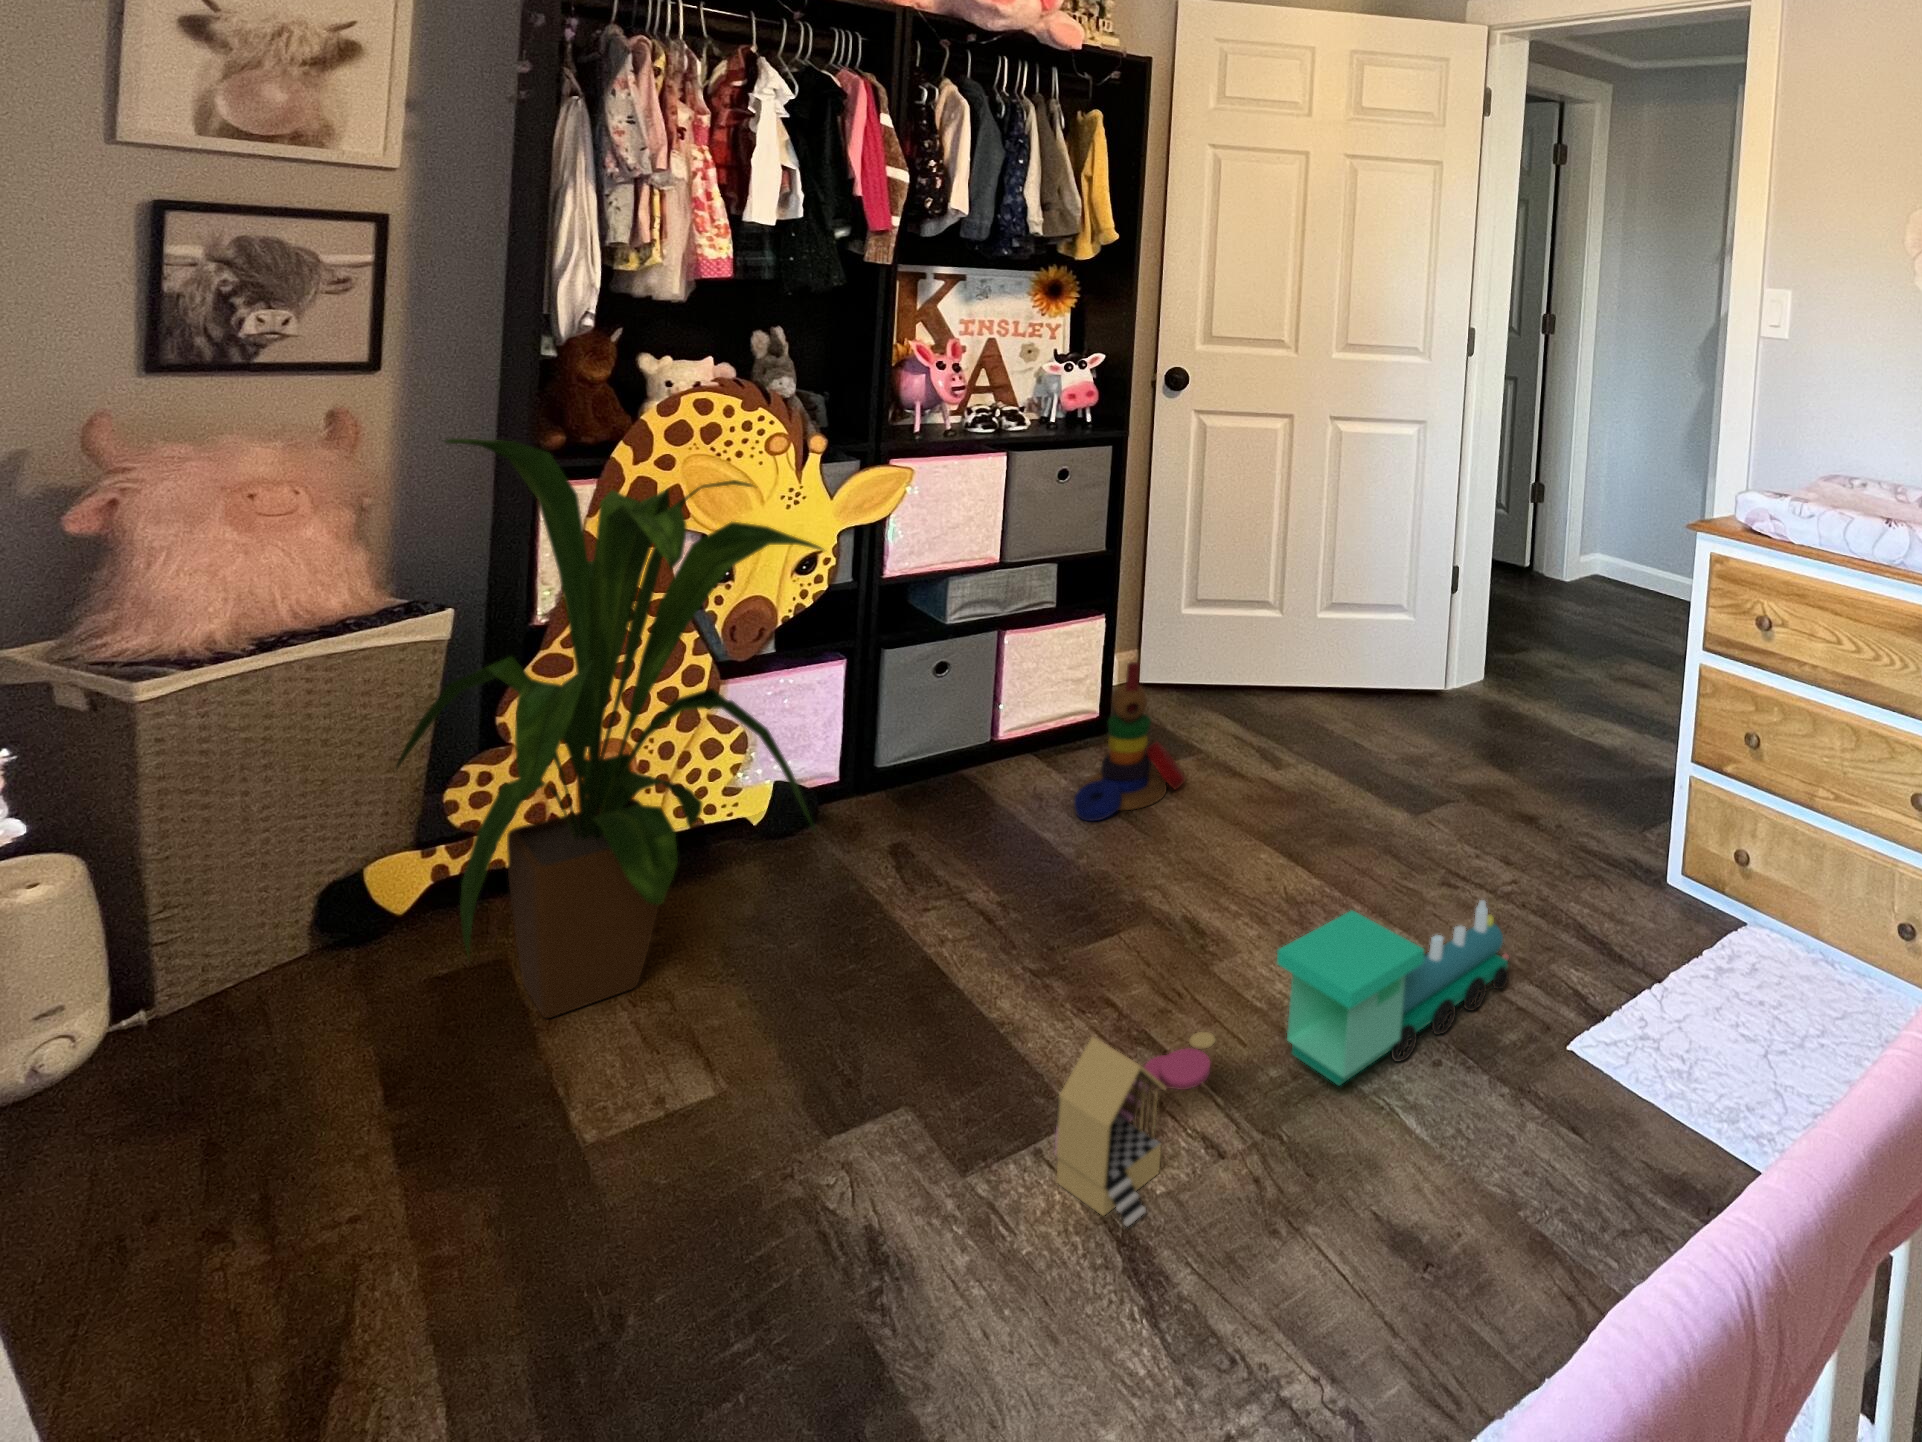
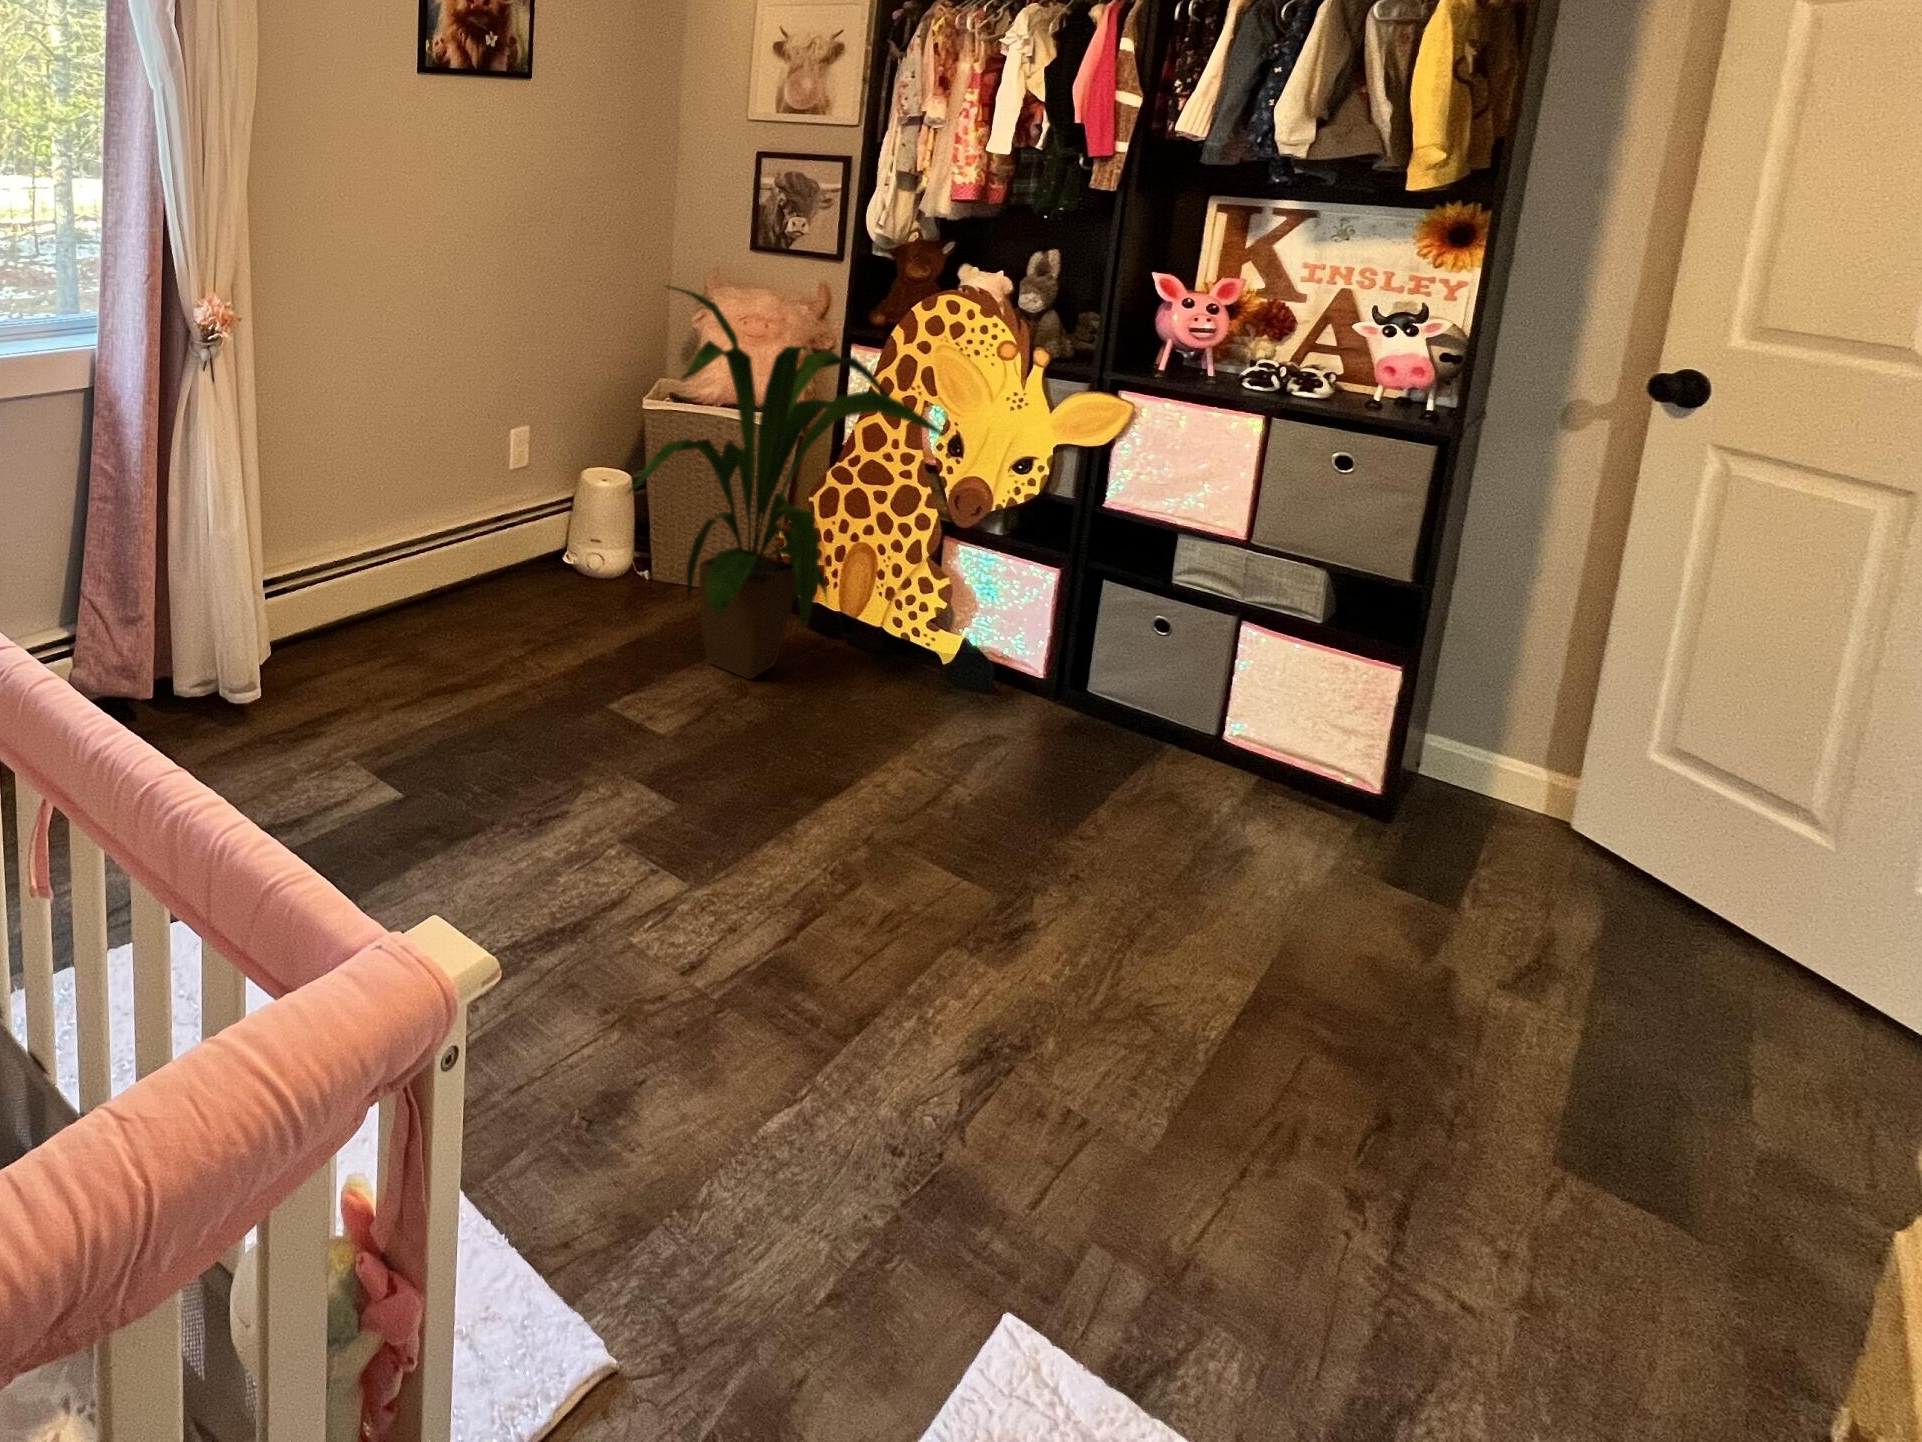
stacking toy: present [1074,662,1185,821] -> none [1154,698,1345,895]
toy train: present [1277,900,1509,1085] -> none [762,883,1163,1258]
toy house: present [1054,1032,1215,1226] -> none [589,799,766,937]

